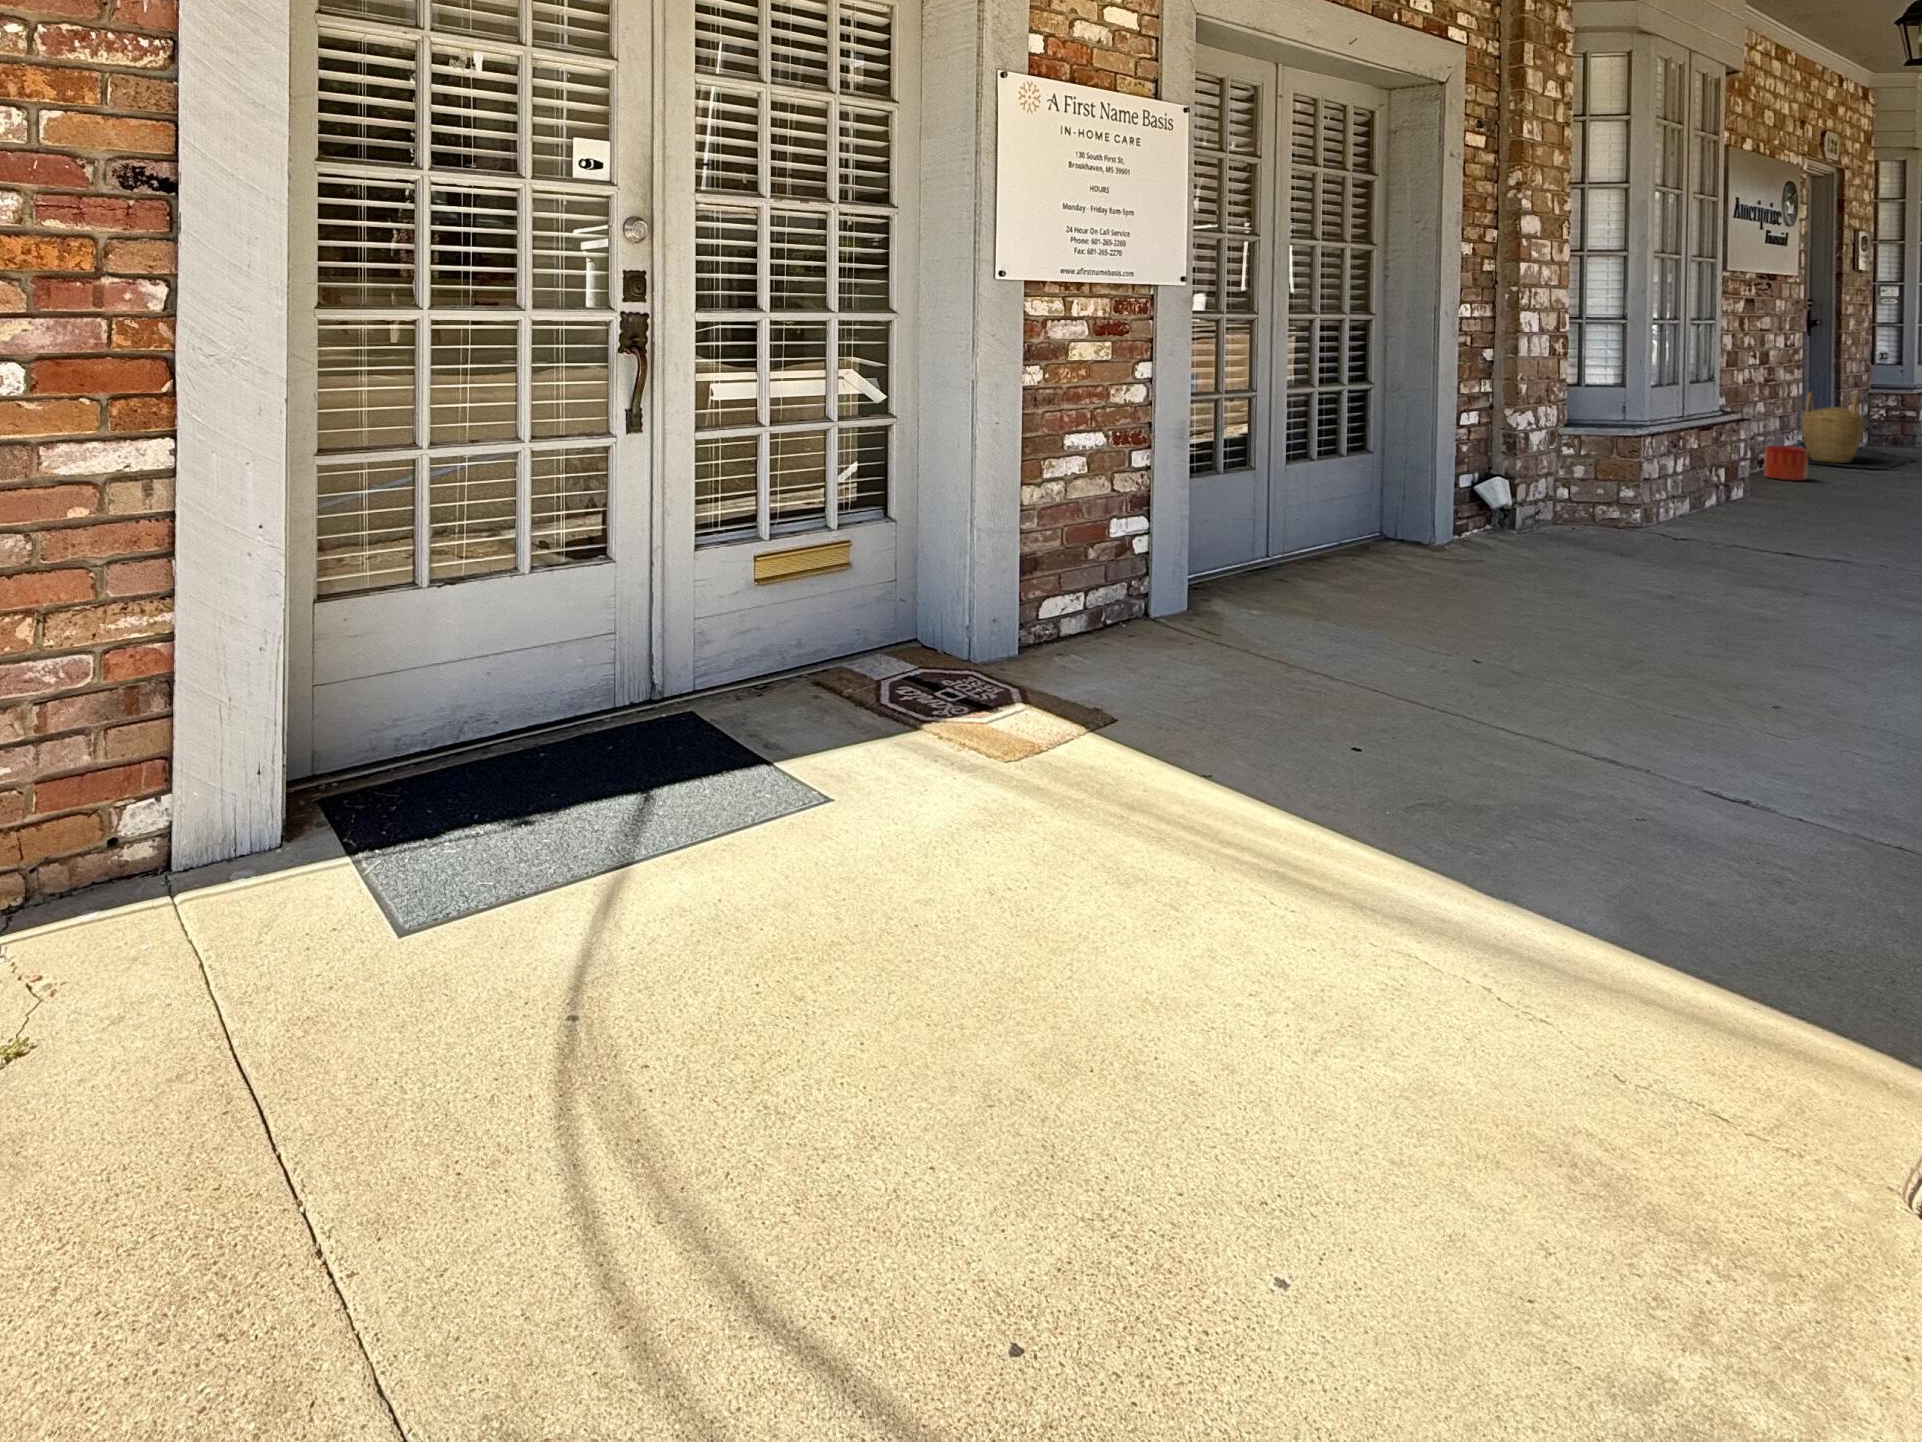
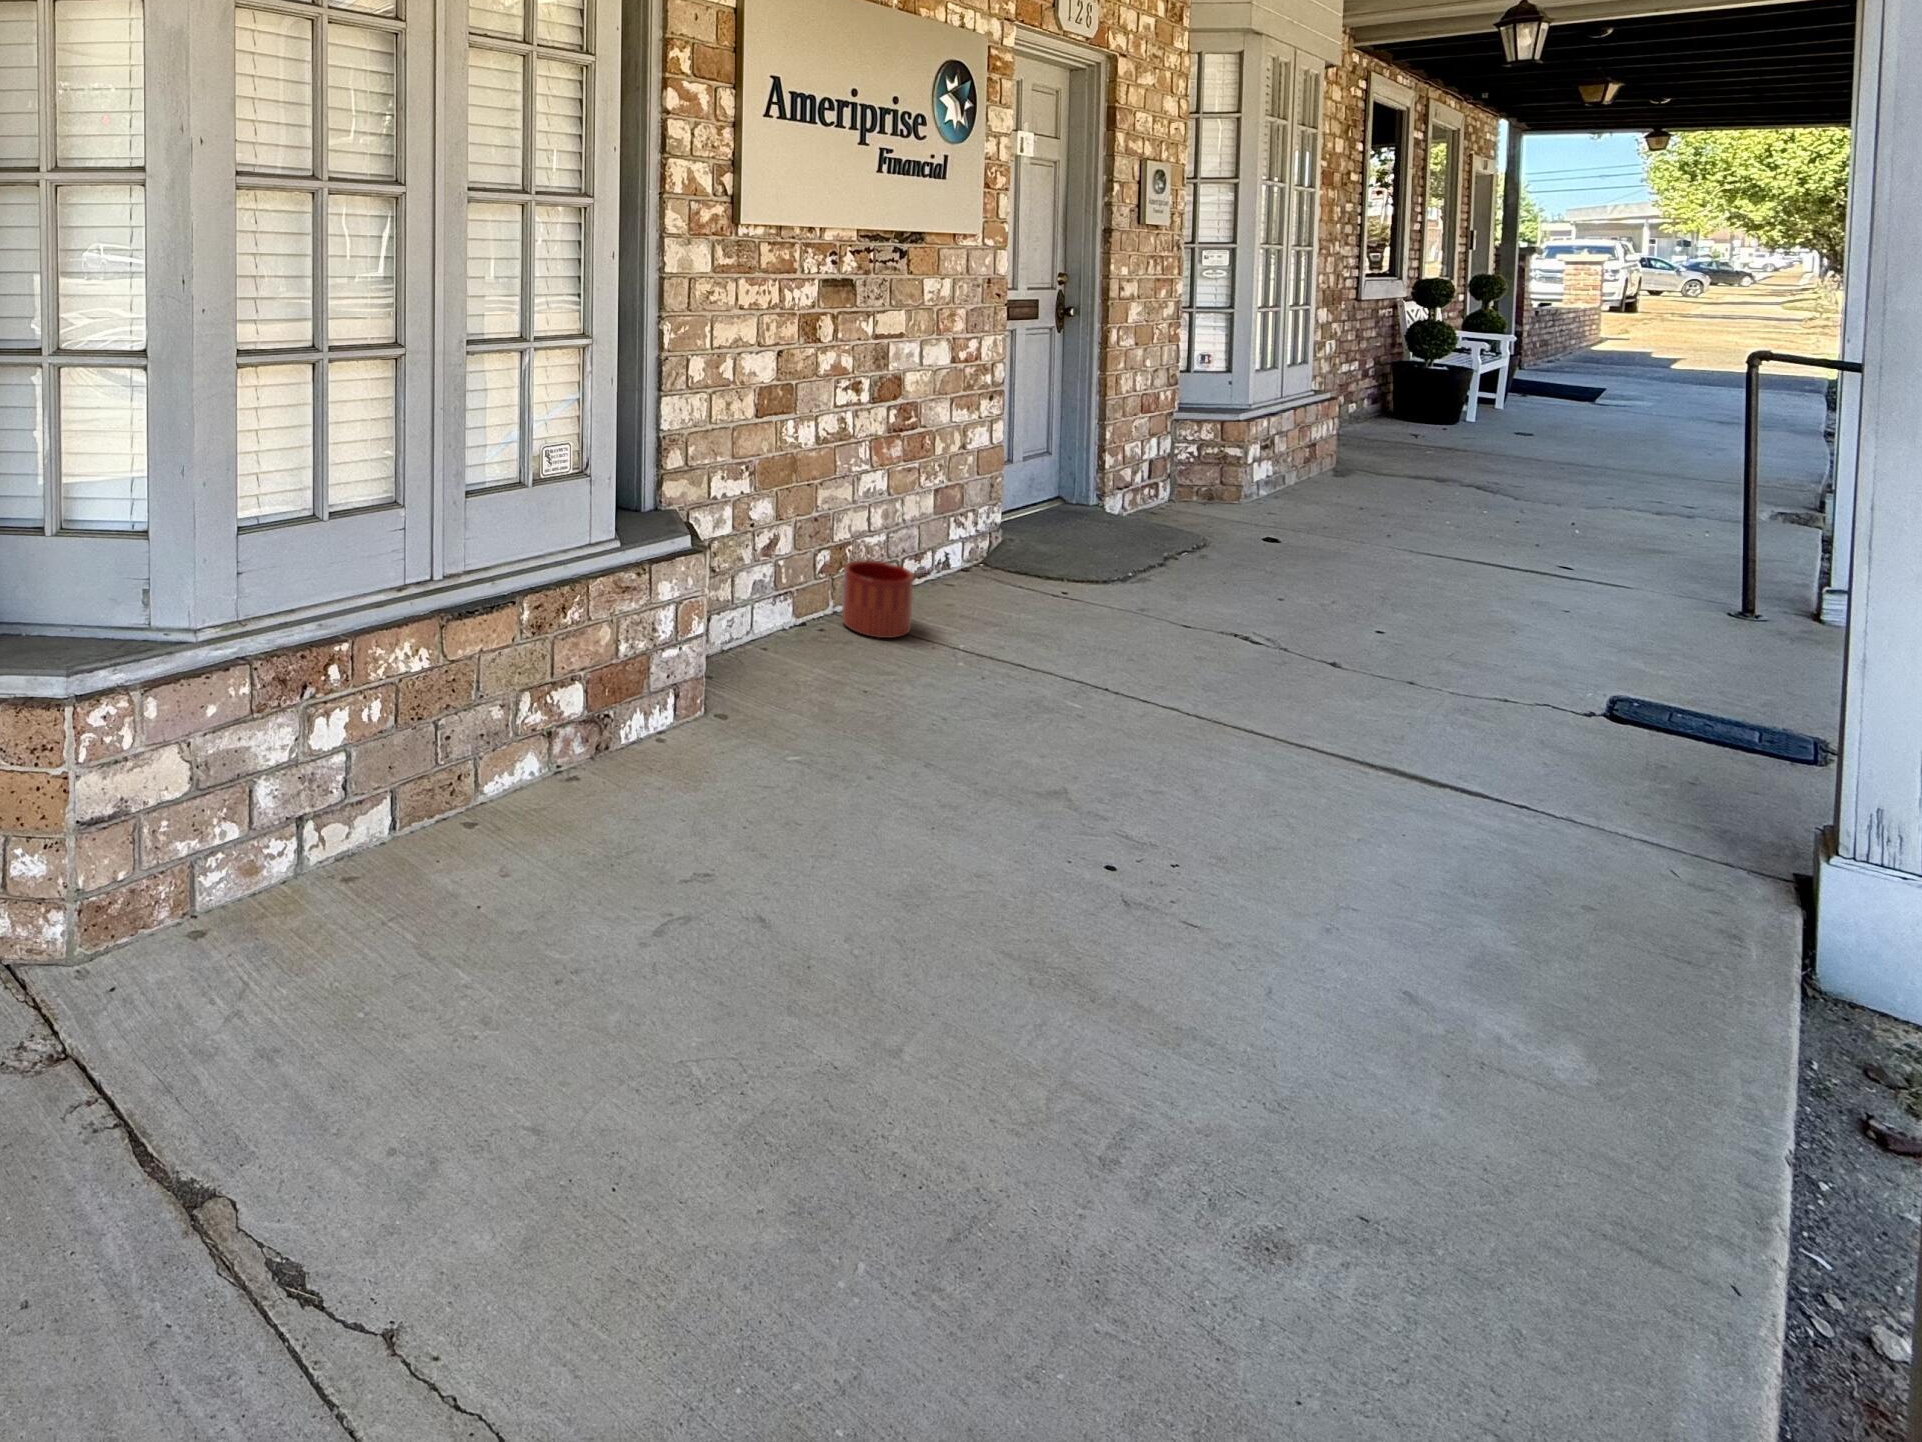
woven basket: present [1802,392,1863,463] -> none [1001,434,1100,561]

